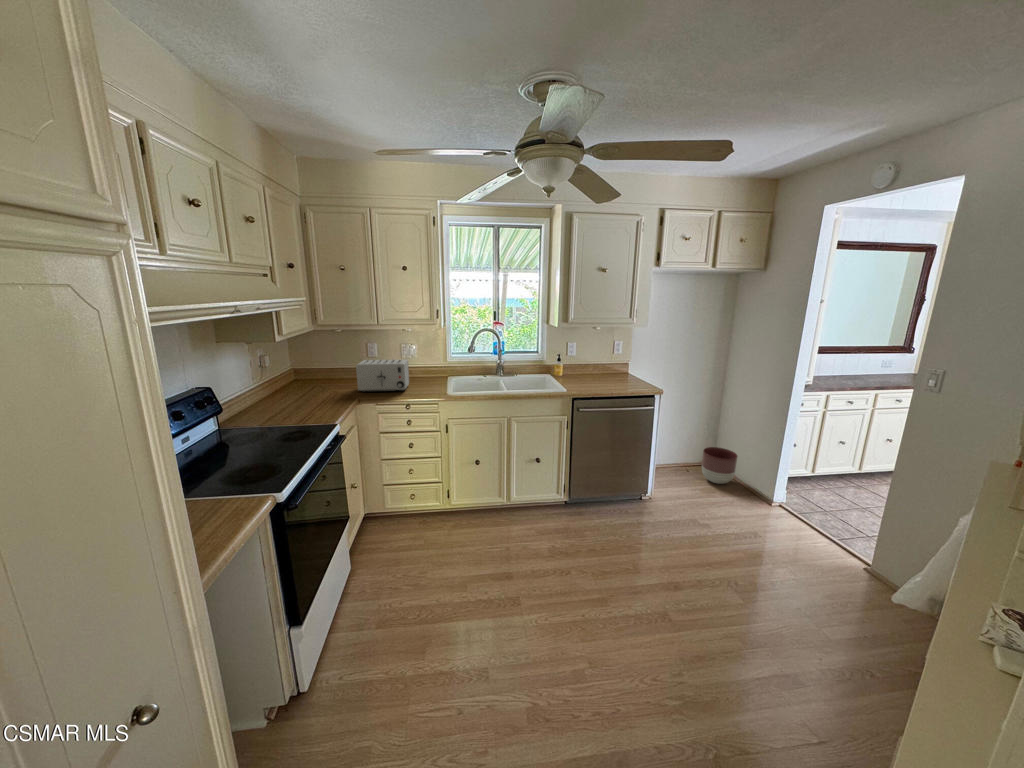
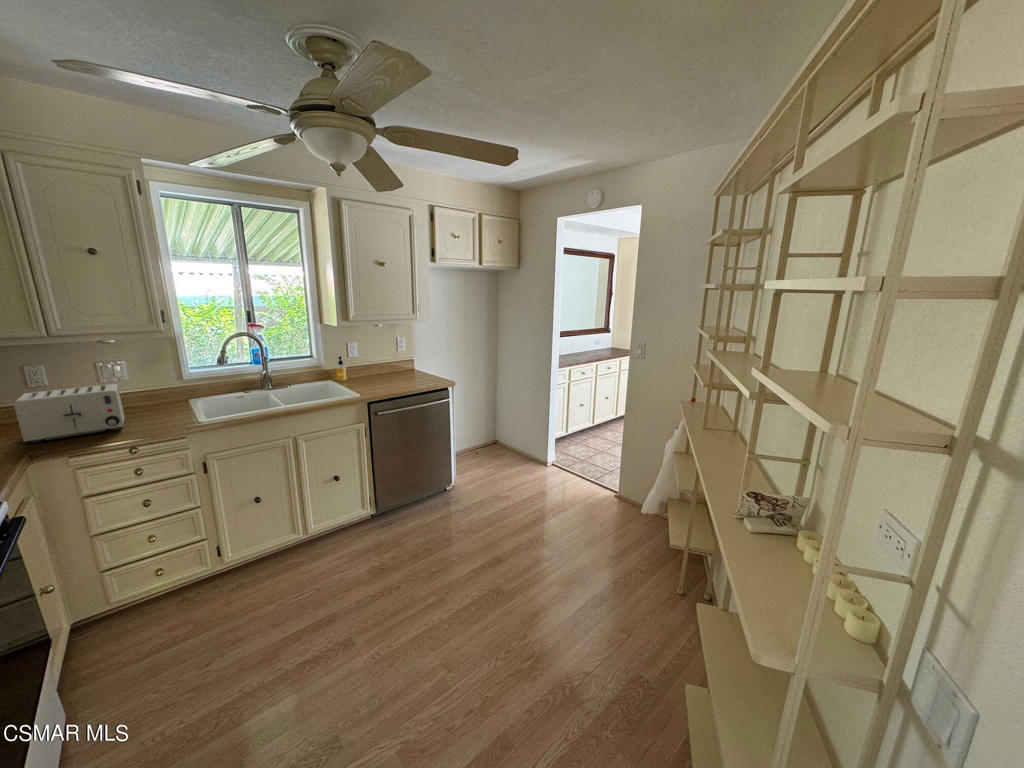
planter: present [702,447,737,484] -> none [490,427,518,460]

